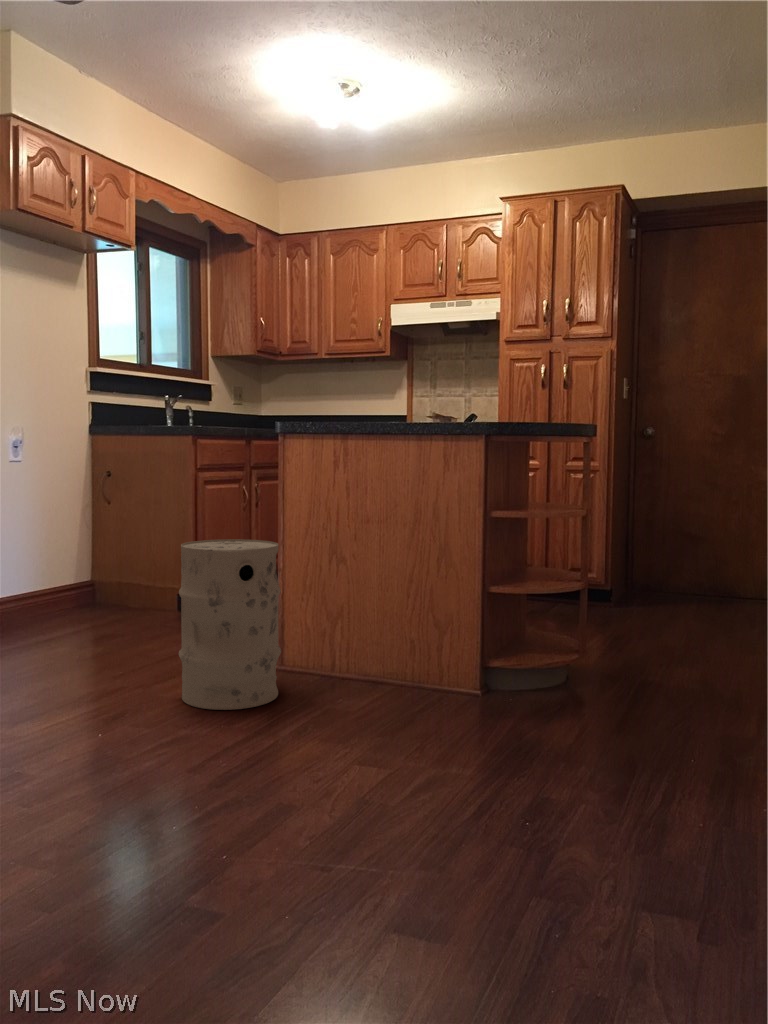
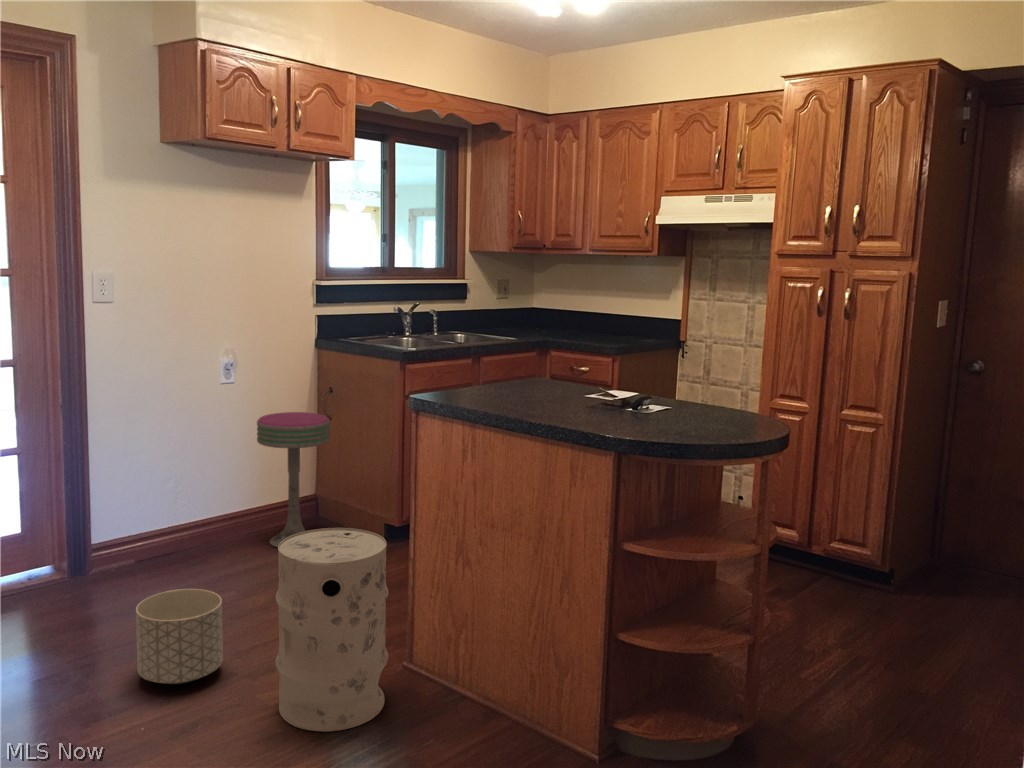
bar stool: none [48,492,121,622] -> present [257,412,330,547]
planter: none [24,615,108,700] -> present [136,589,223,684]

